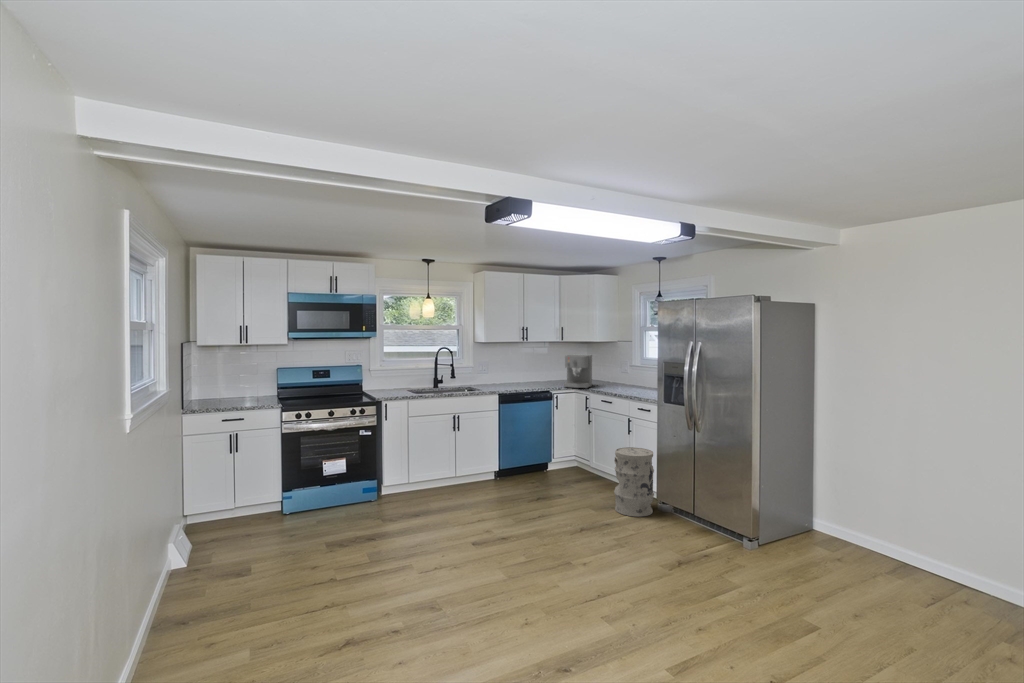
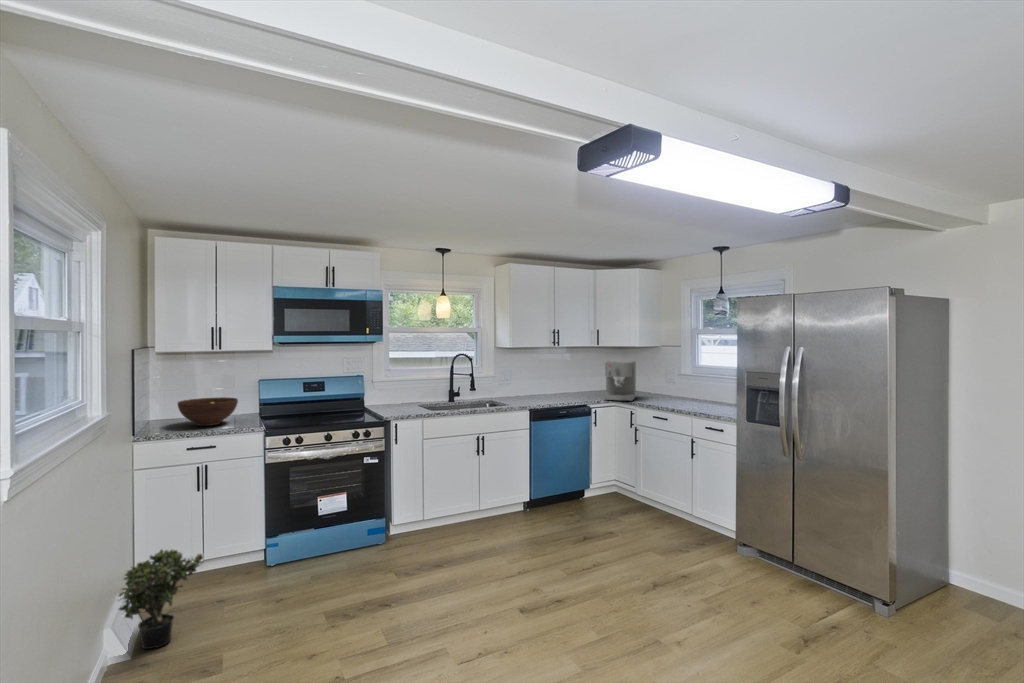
fruit bowl: none [214,382,260,404] -> present [178,397,238,426]
trash can: present [614,447,654,517] -> none [683,476,734,565]
potted plant: none [177,491,238,562] -> present [119,550,203,649]

